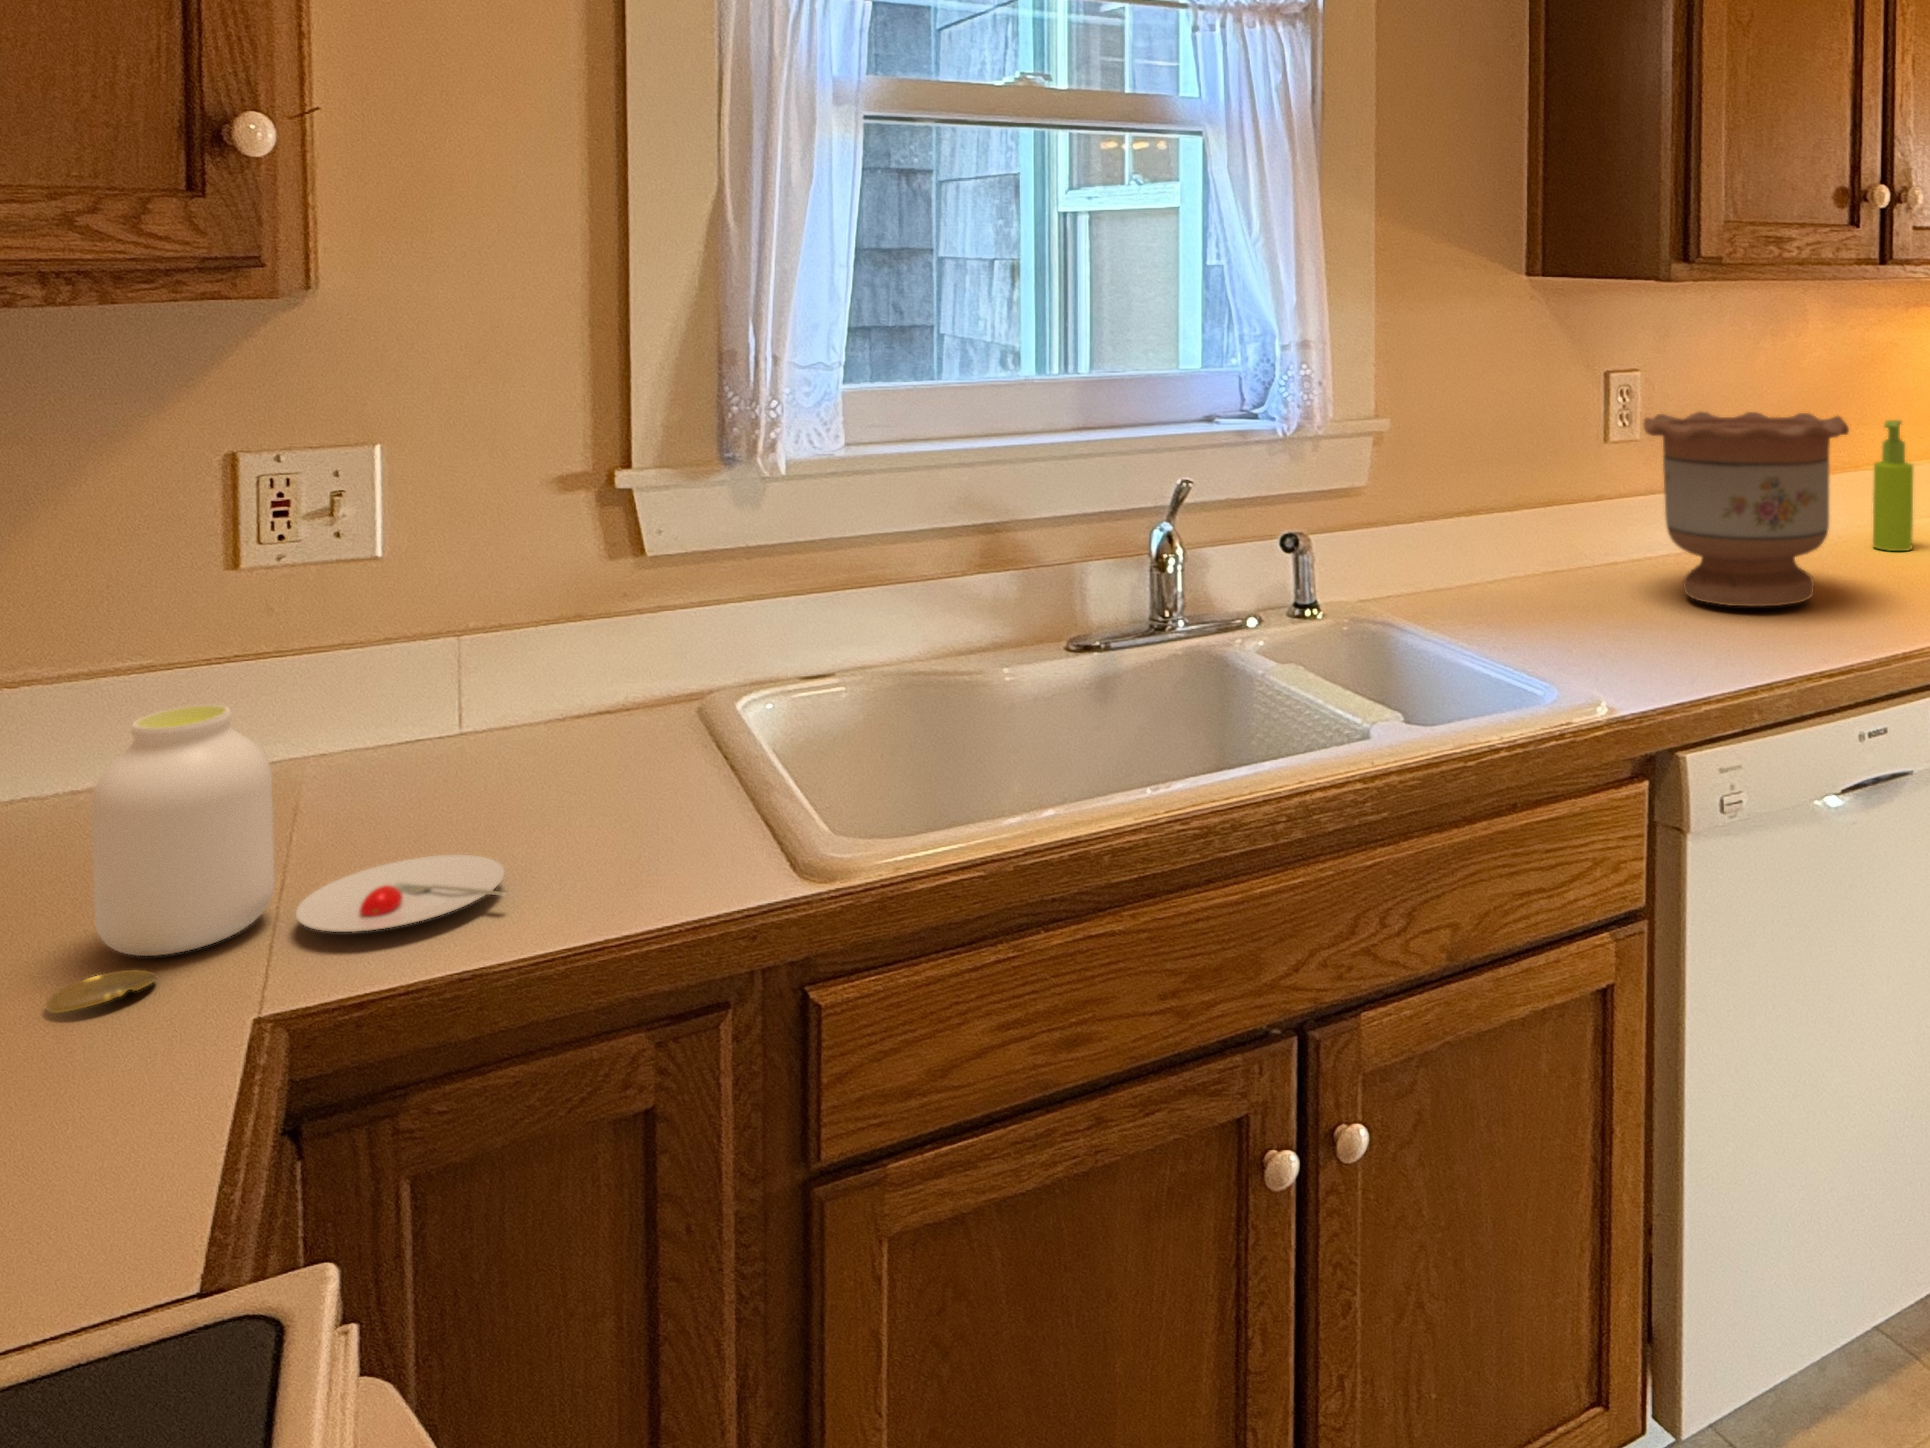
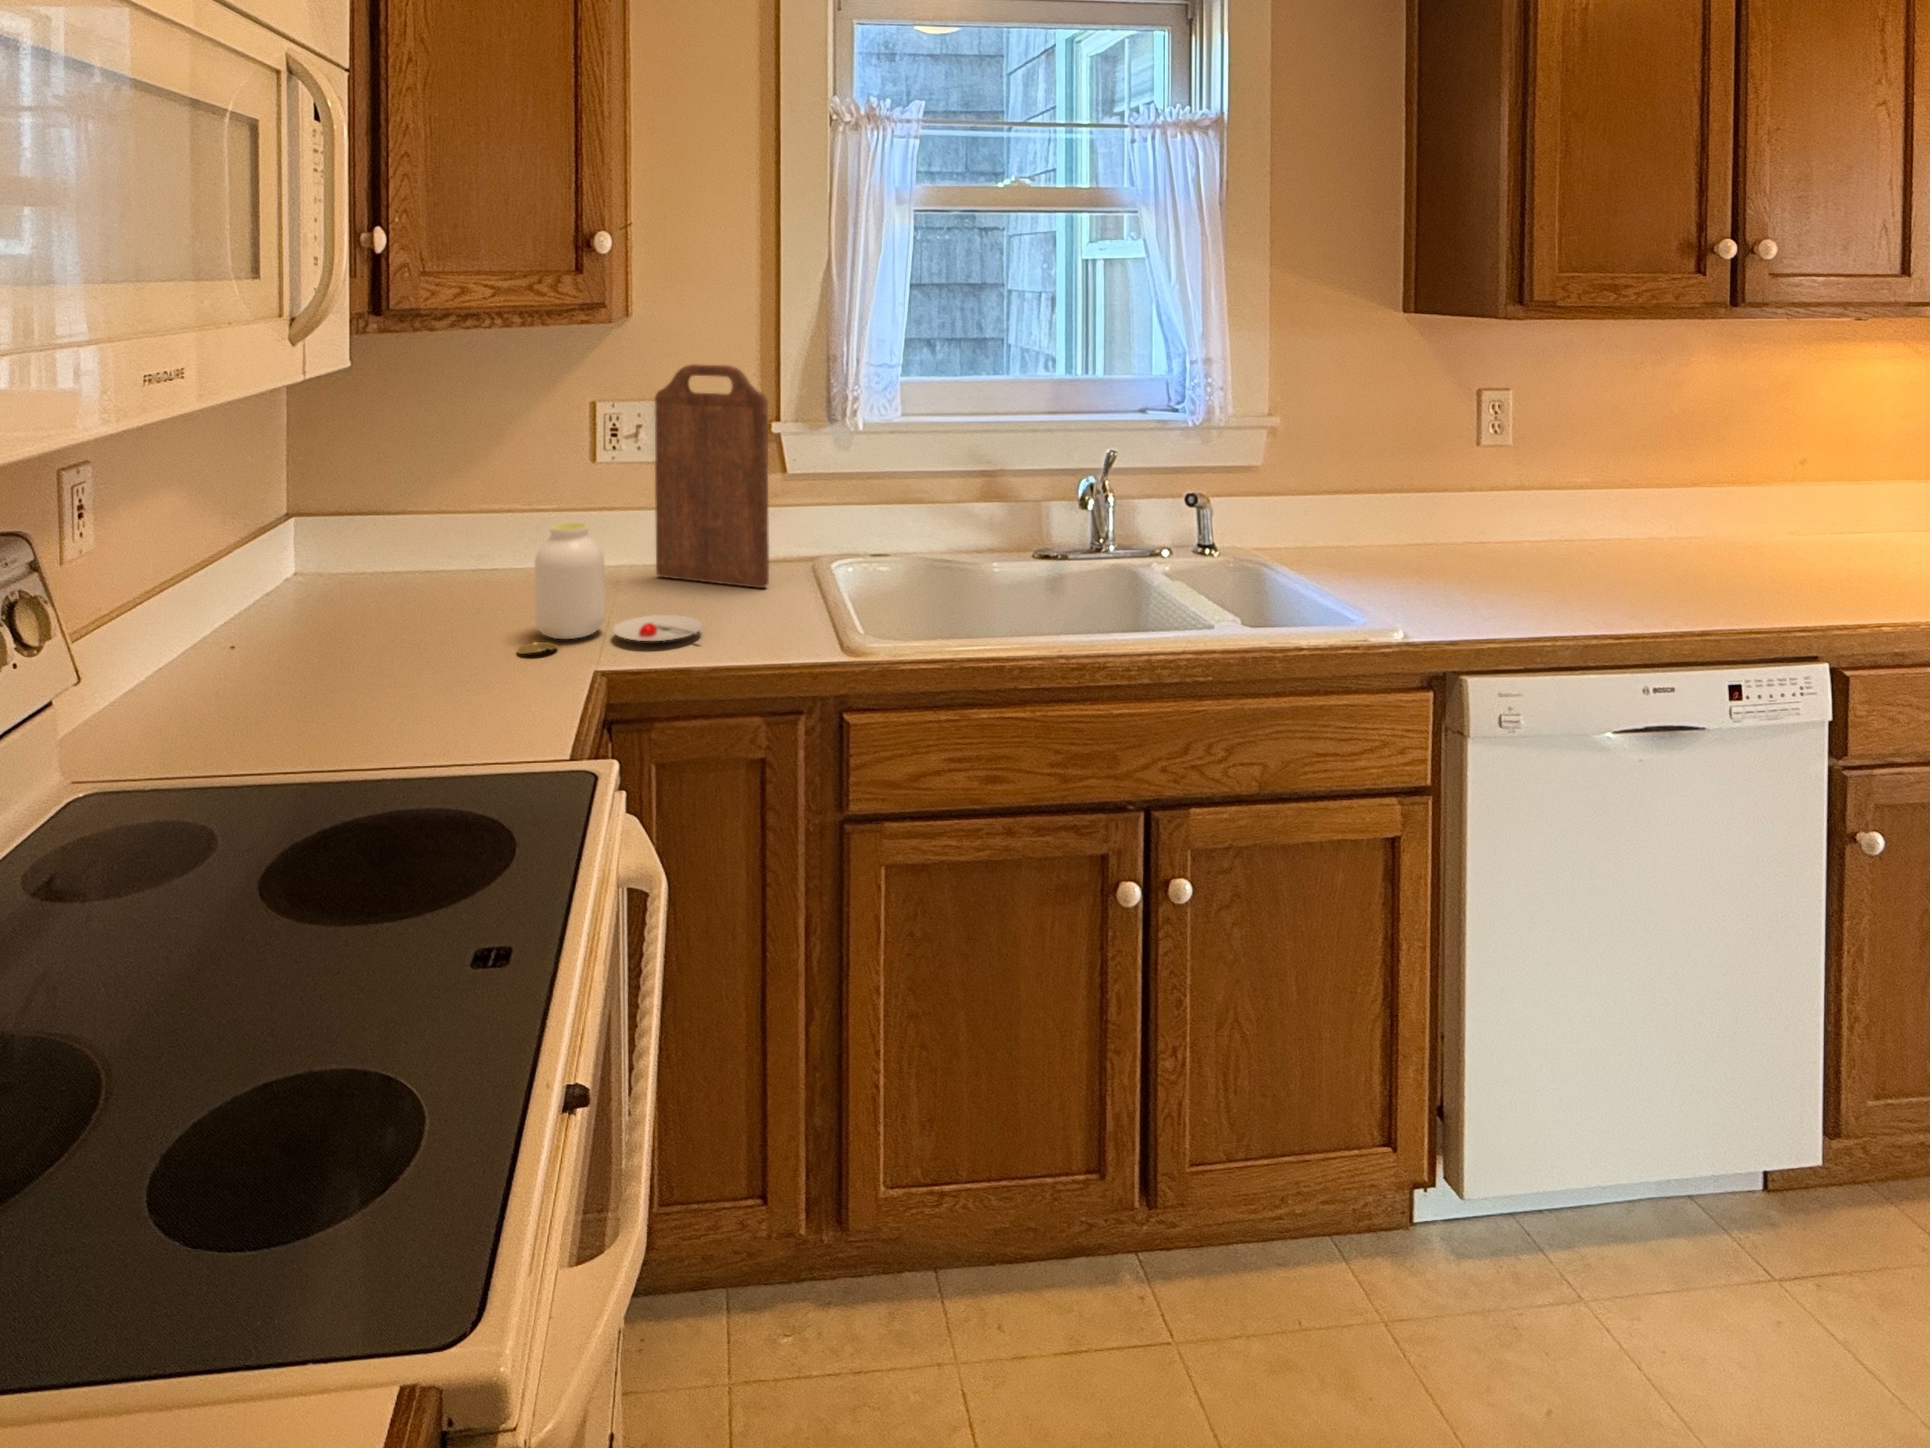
cutting board: none [376,372,625,769] -> present [655,364,769,588]
flower pot: present [1644,412,1849,606] -> none [1488,425,1677,585]
soap dispenser: present [1873,420,1913,551] -> none [1745,442,1787,558]

